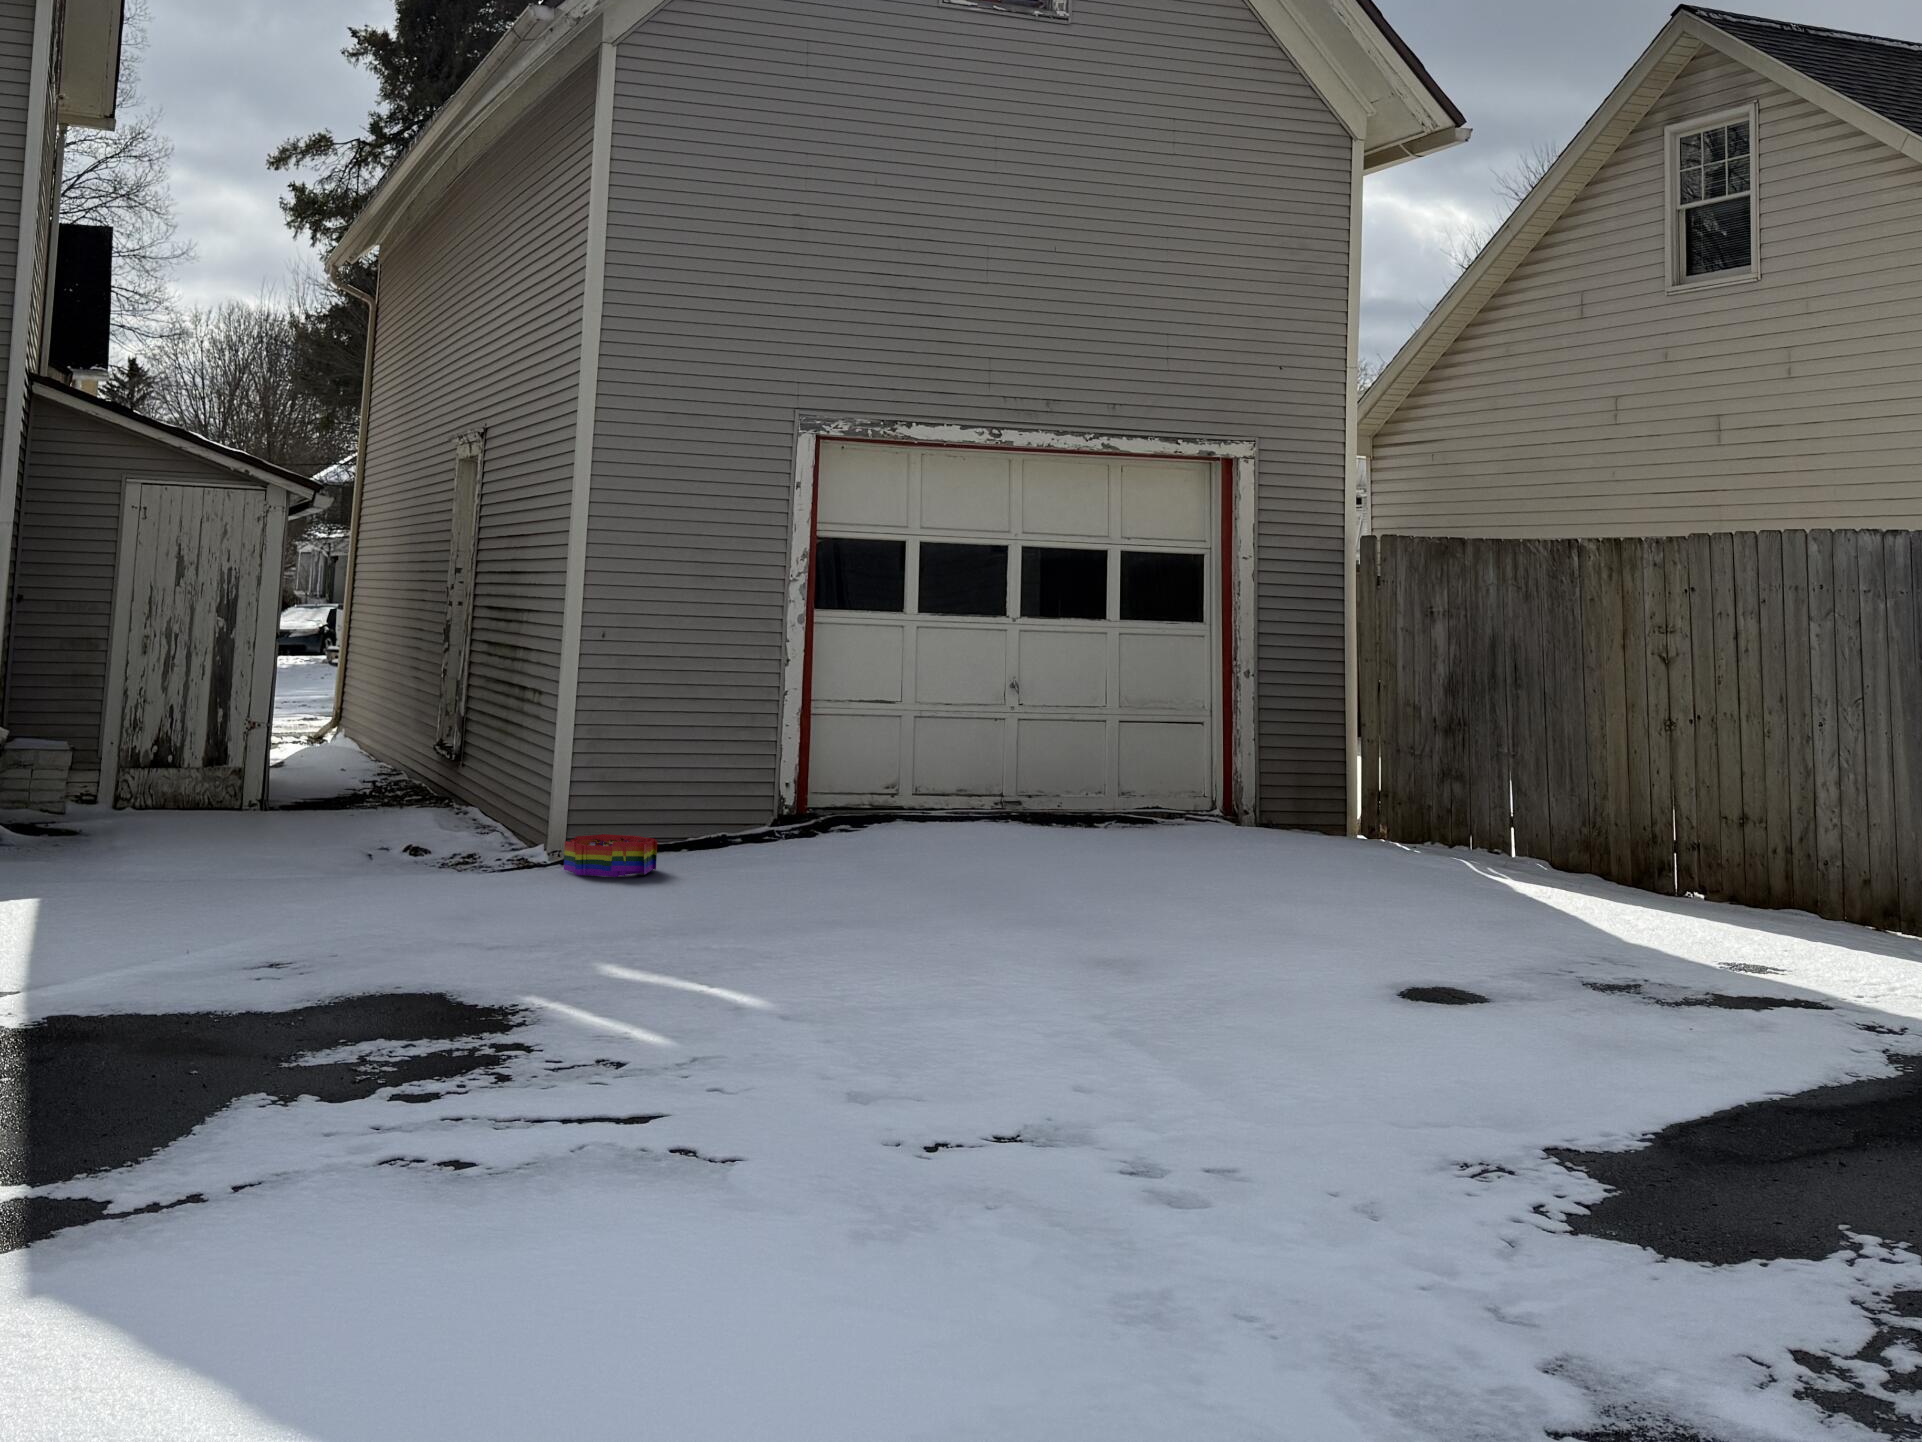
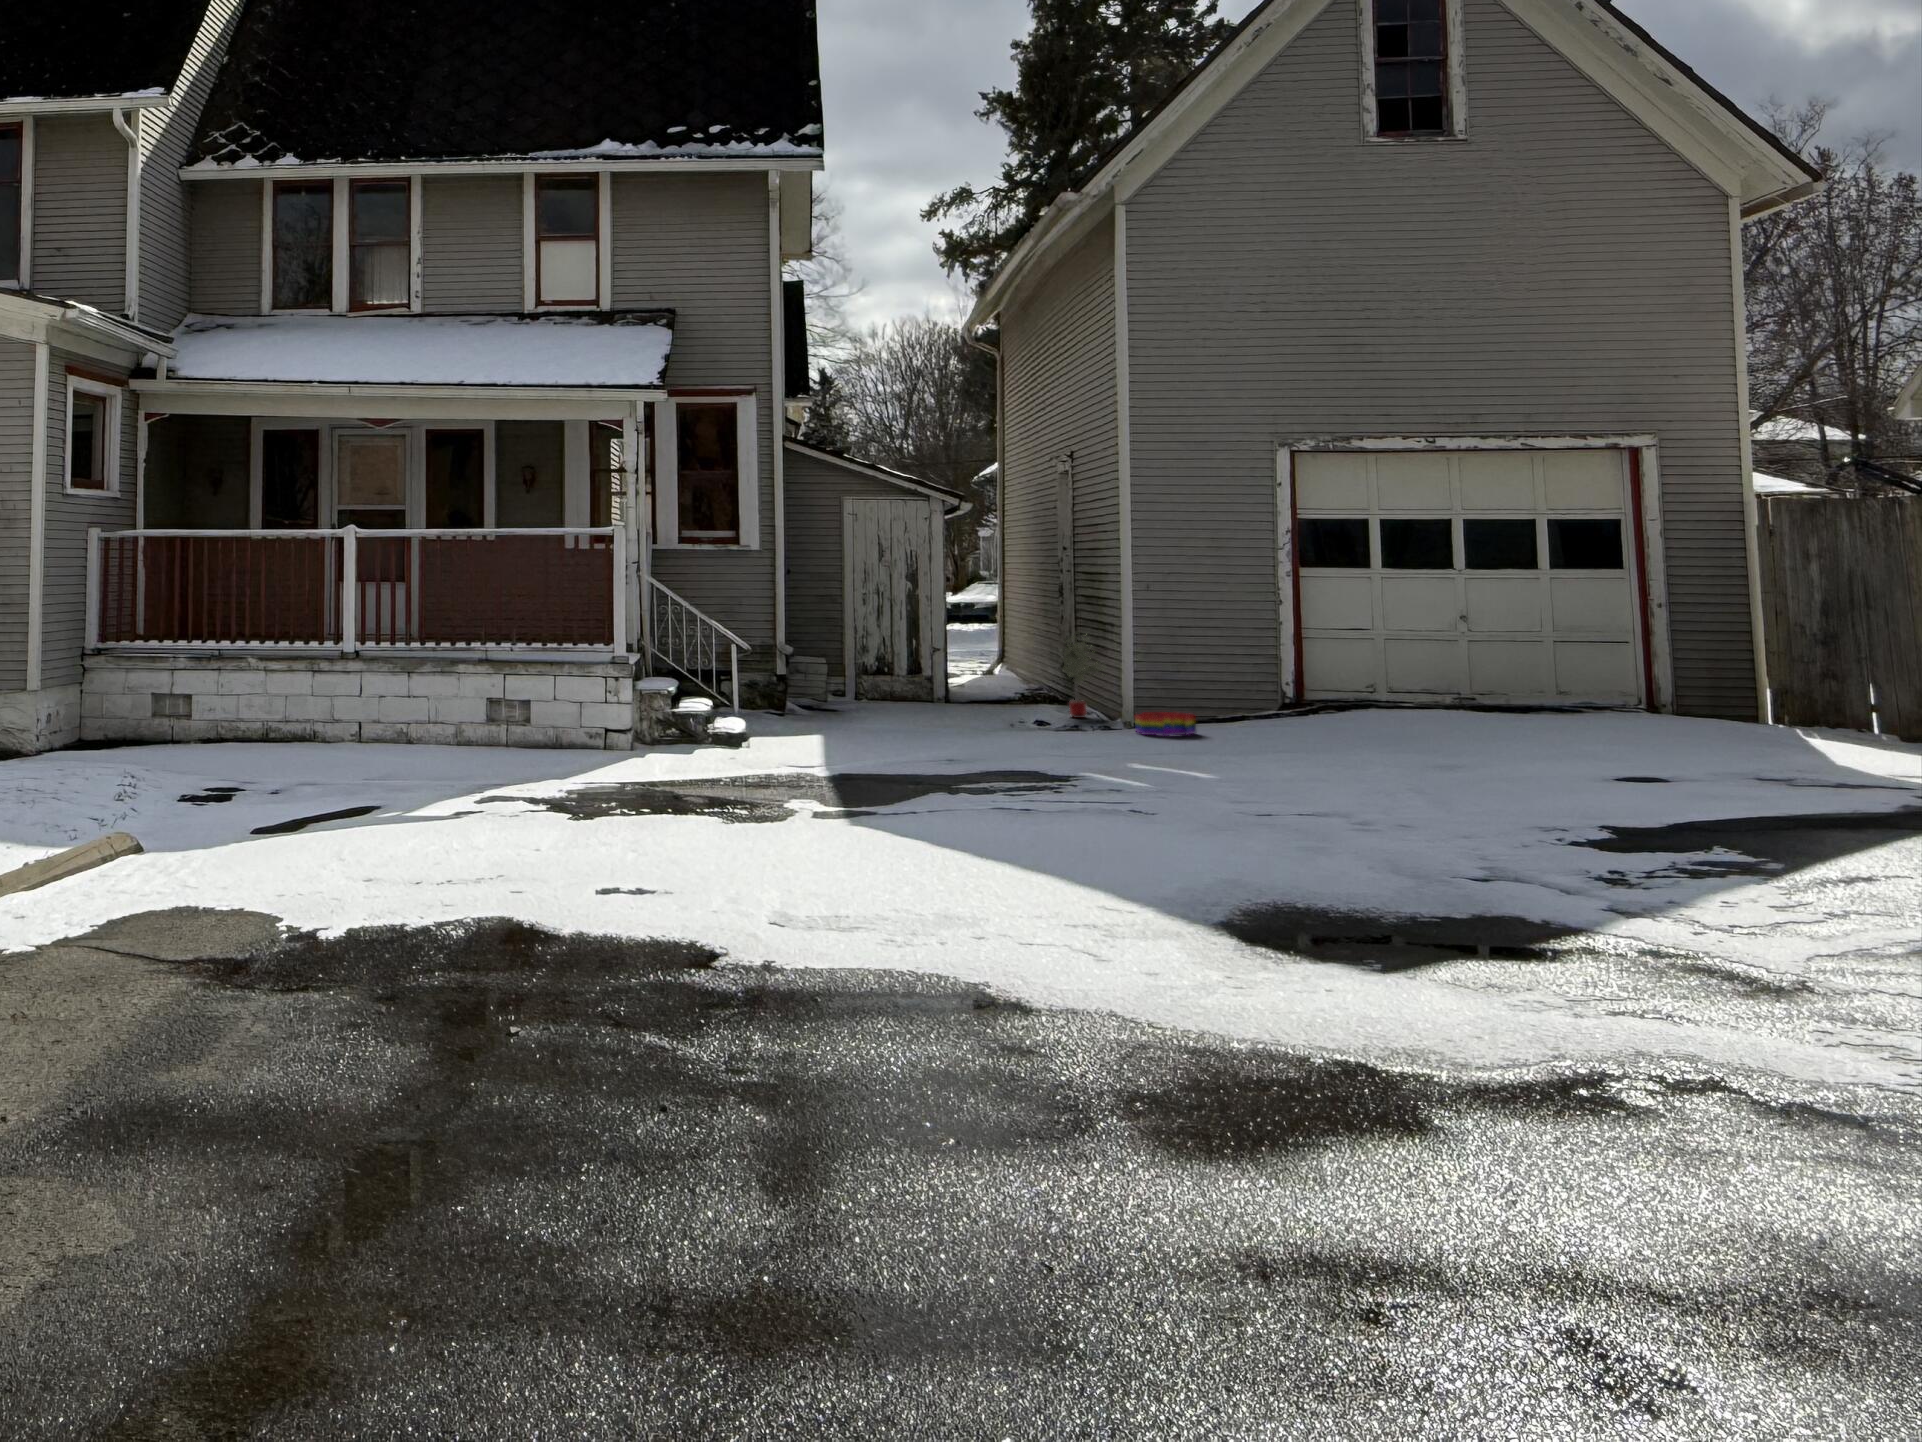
potted tree: none [444,703,518,839] -> present [1063,634,1106,718]

